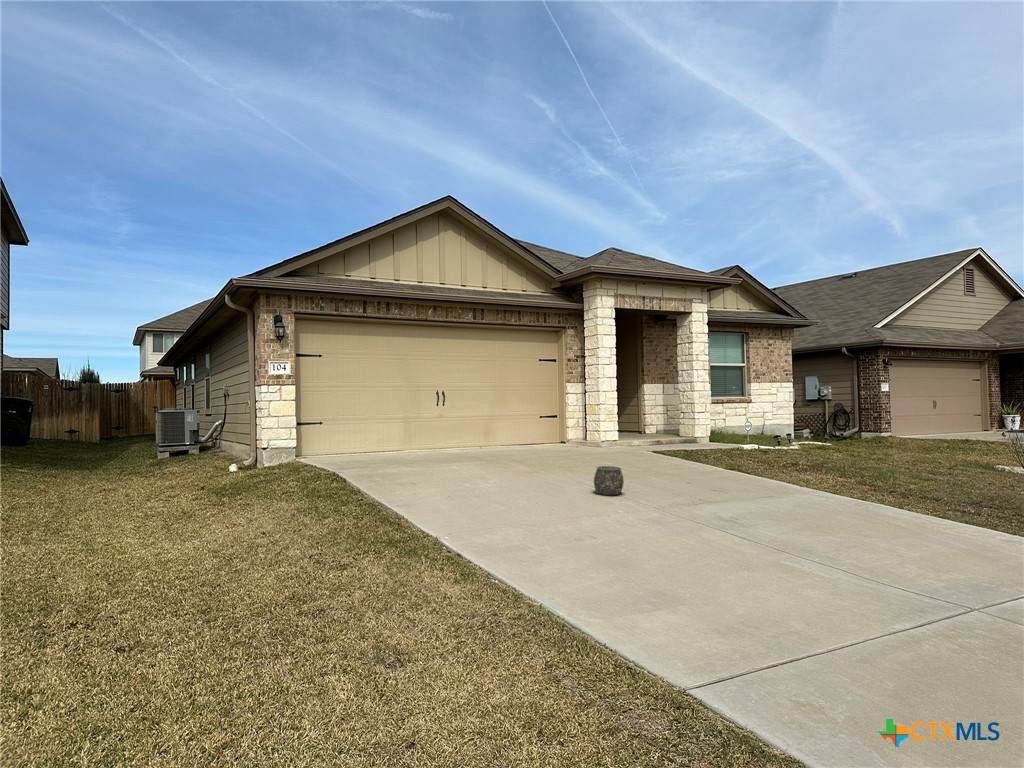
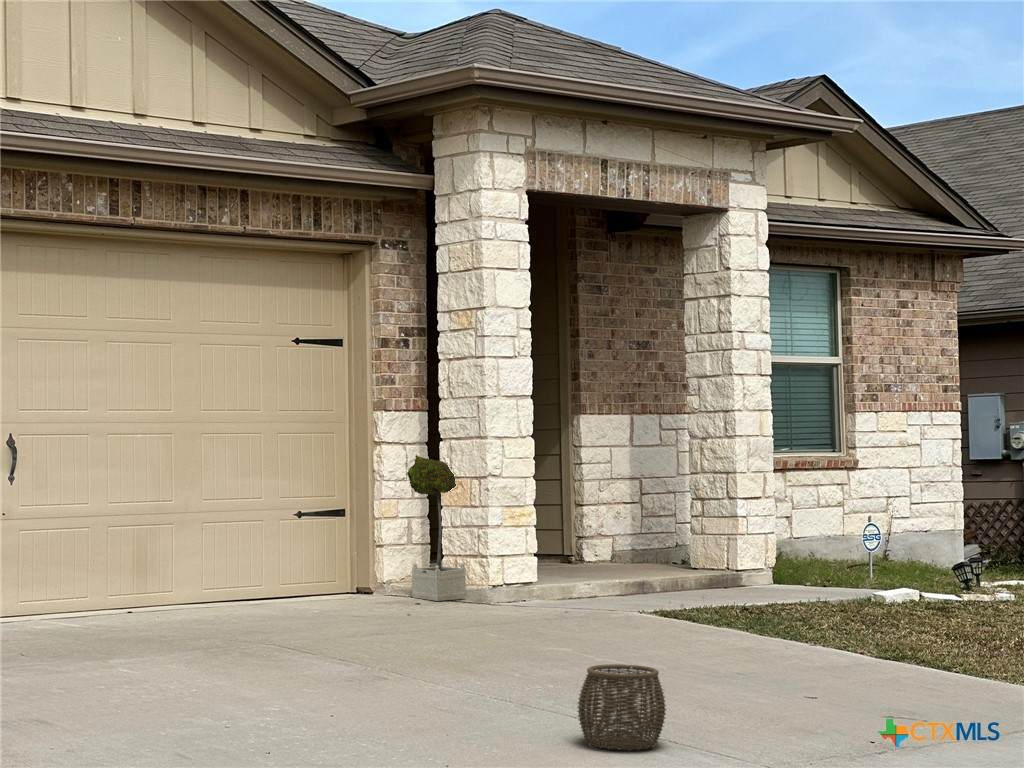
potted tree: none [574,397,594,445] -> present [407,455,466,601]

